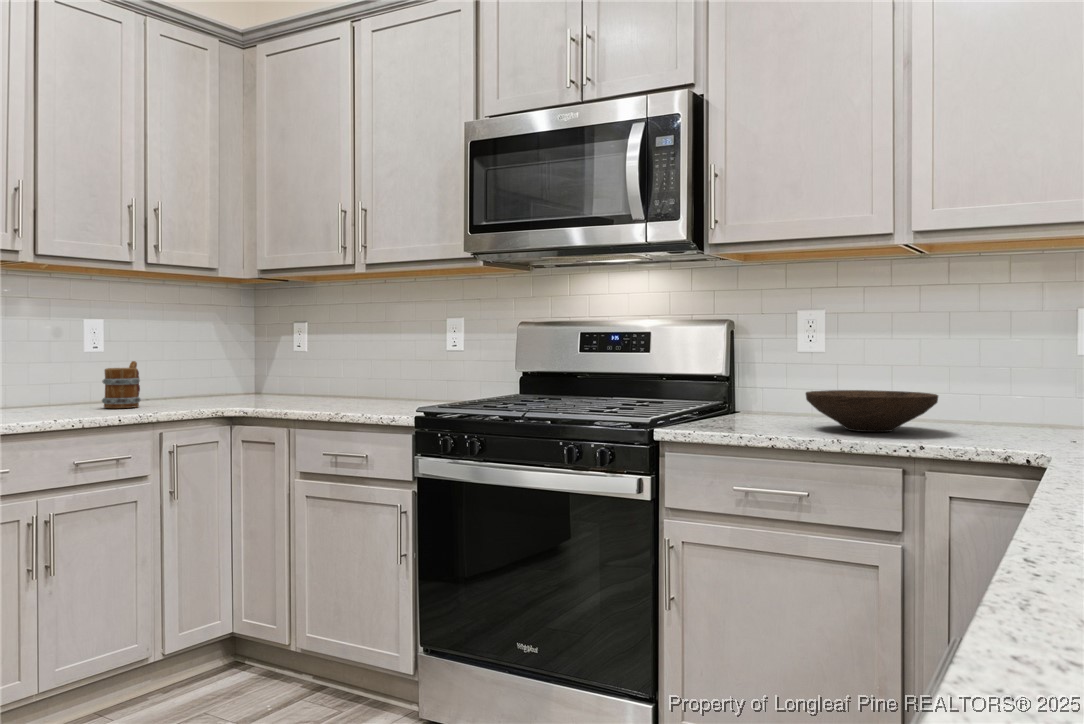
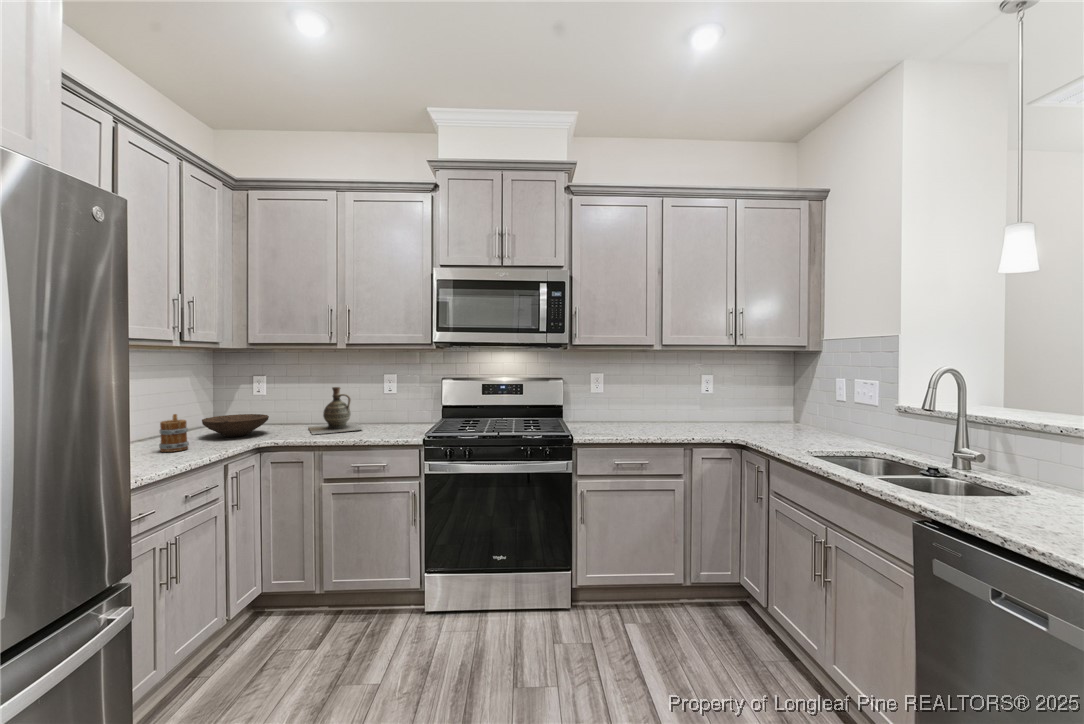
ceramic jug: none [304,337,394,405] -> present [308,387,362,434]
wooden bowl: present [806,390,938,432] -> present [202,414,269,437]

